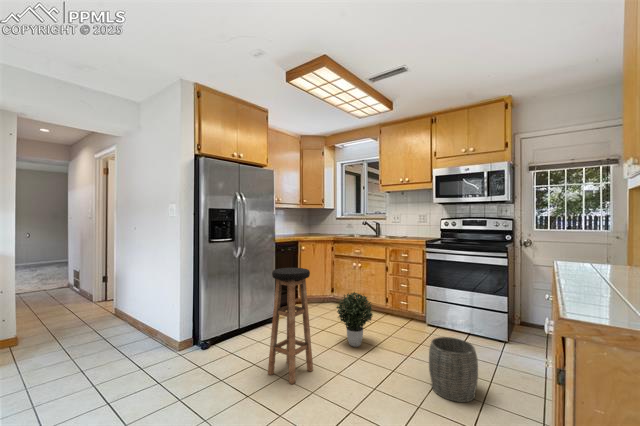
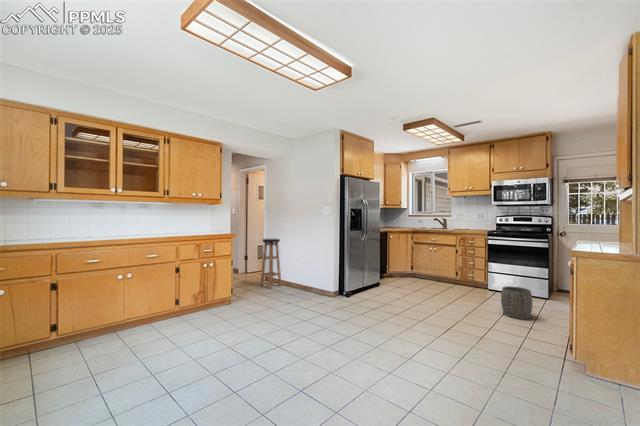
bar stool: present [268,268,313,384] -> present [260,239,281,288]
potted plant: present [336,292,373,347] -> none [431,263,457,298]

